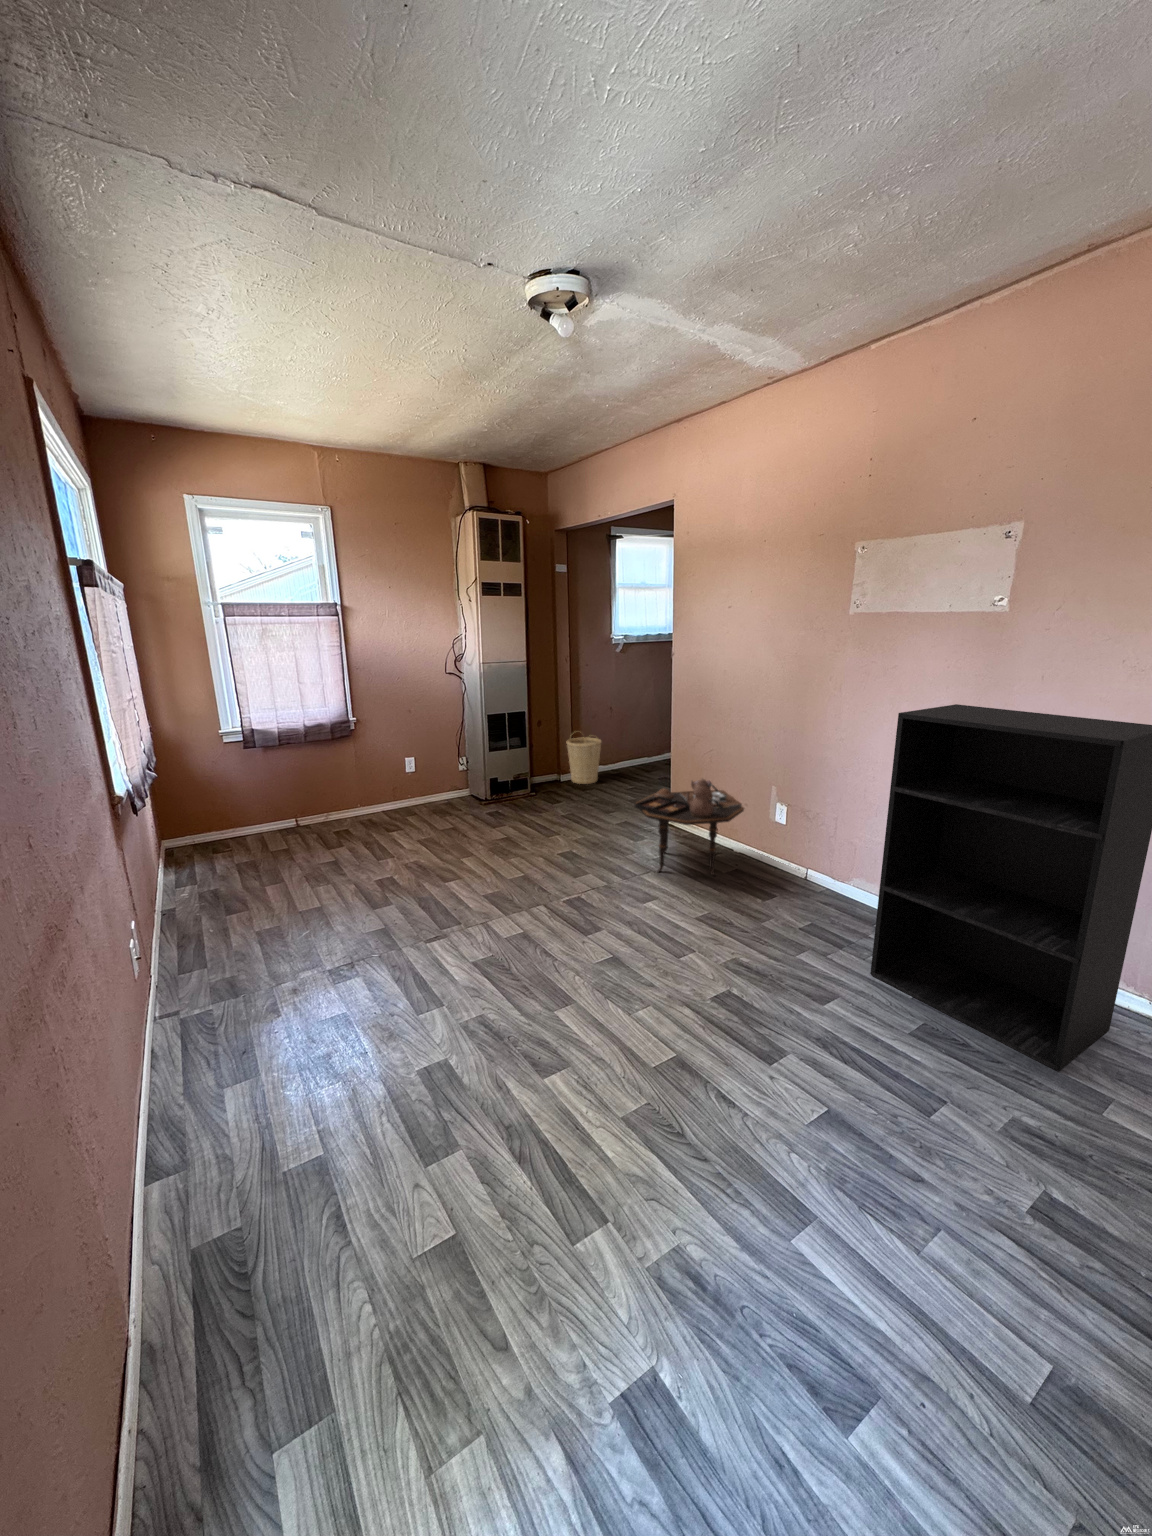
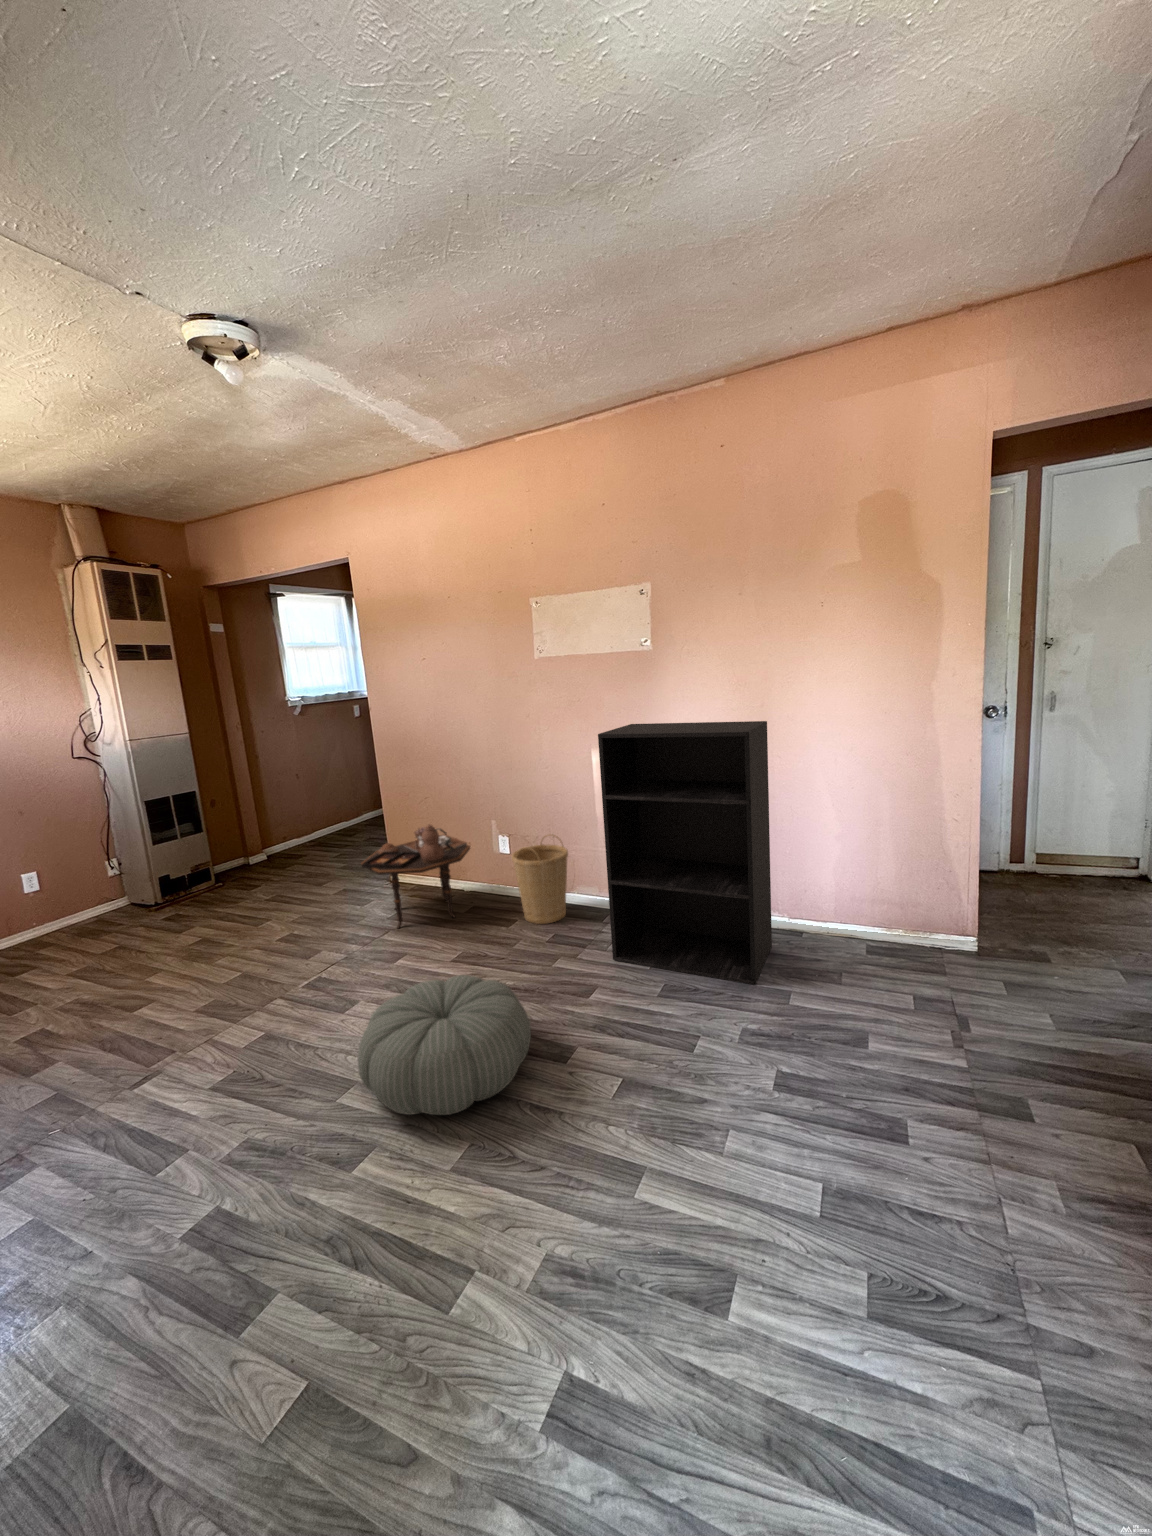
basket: present [567,737,601,784] -> present [512,835,568,924]
pouf: none [573,934,741,1069] -> present [358,975,531,1115]

